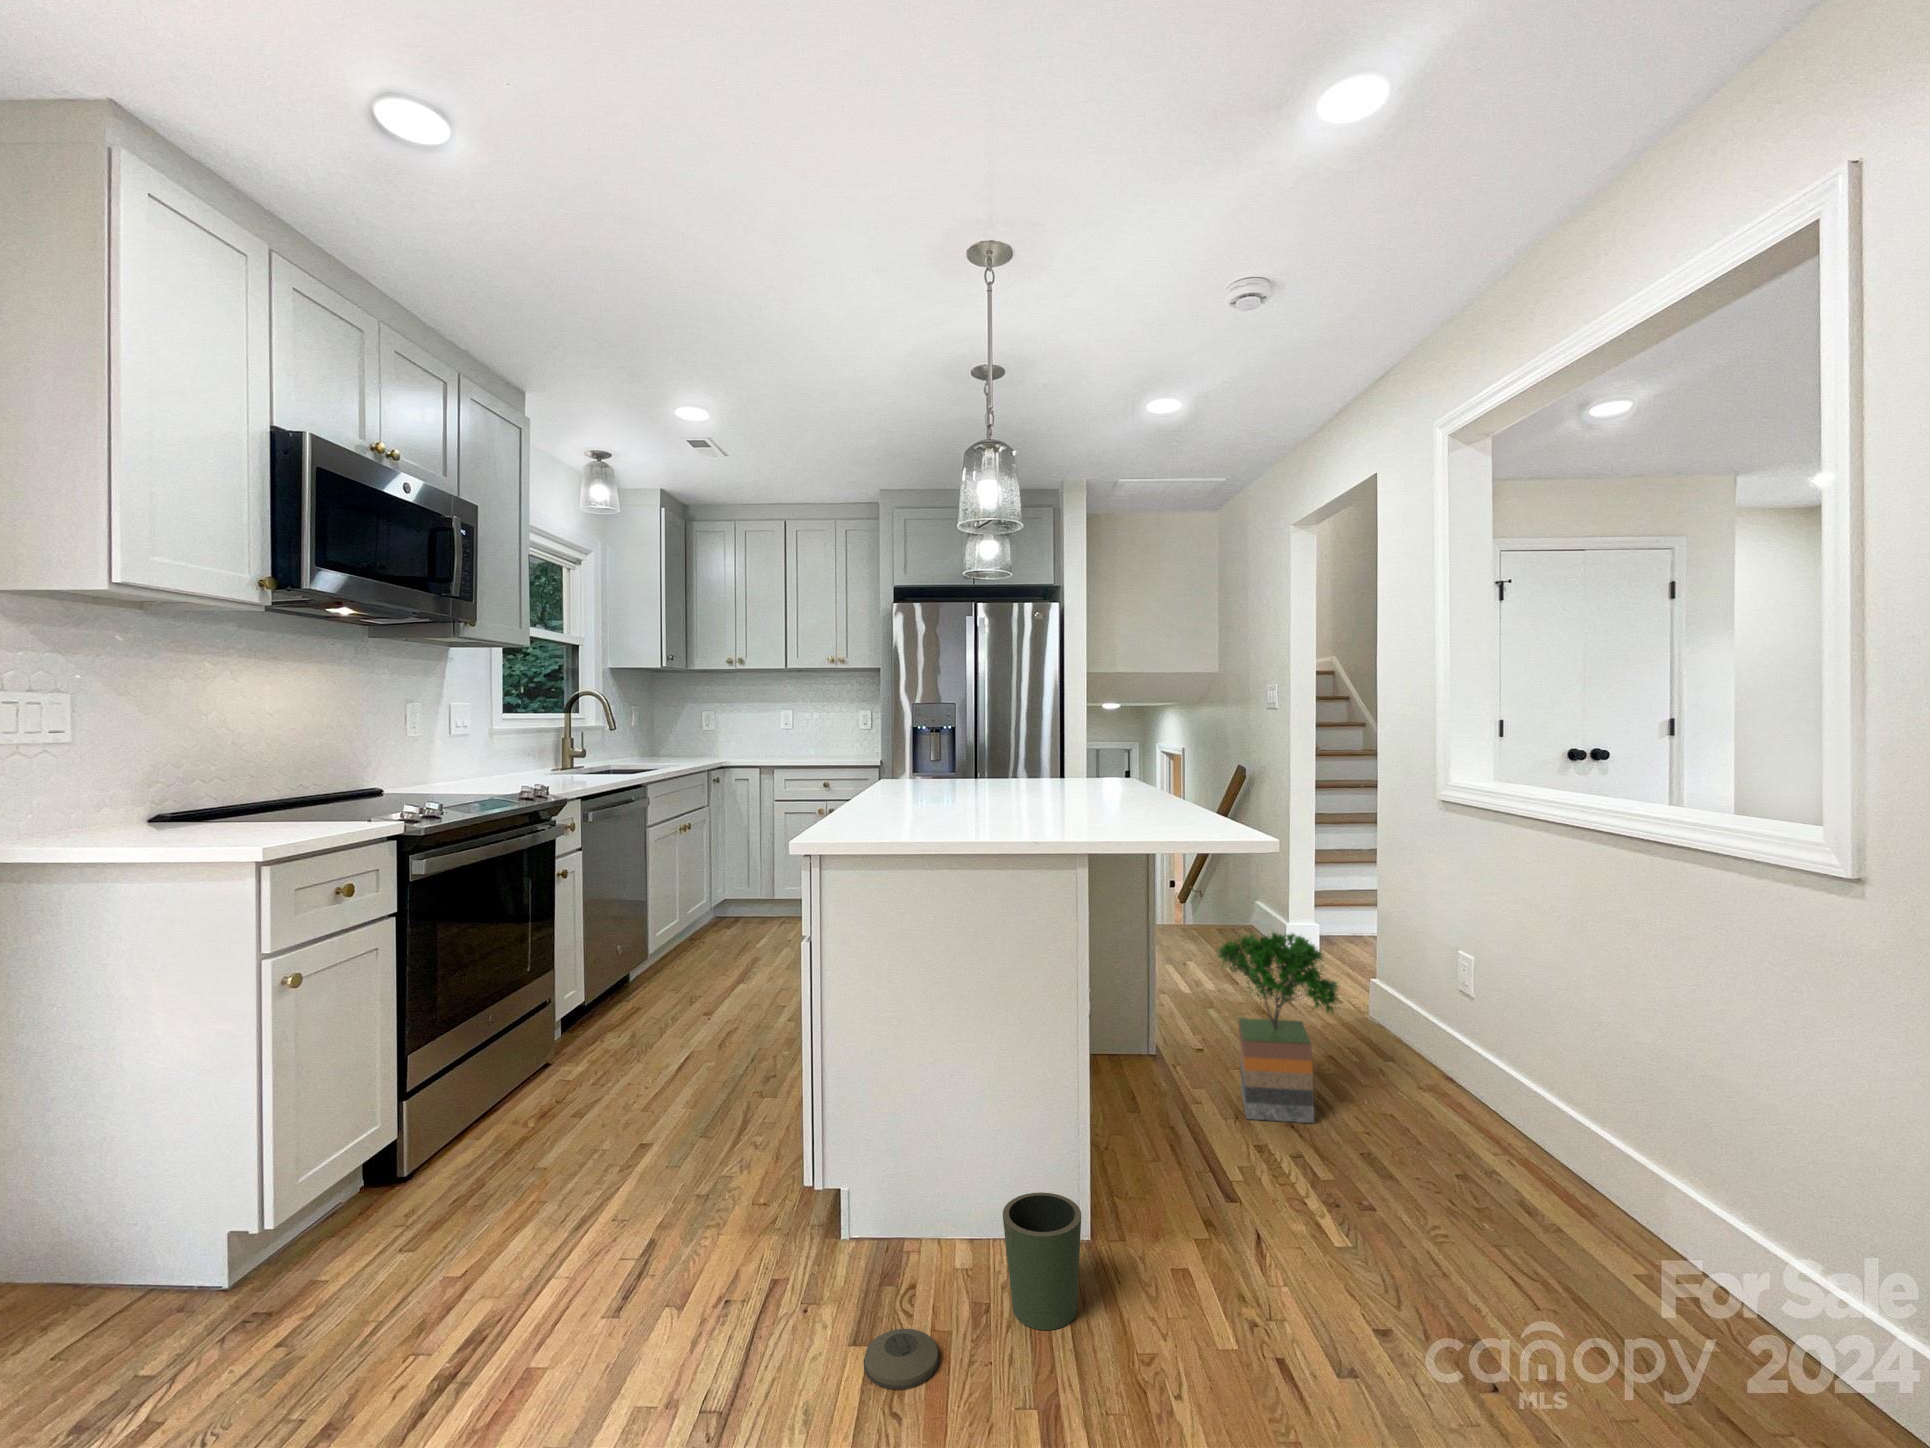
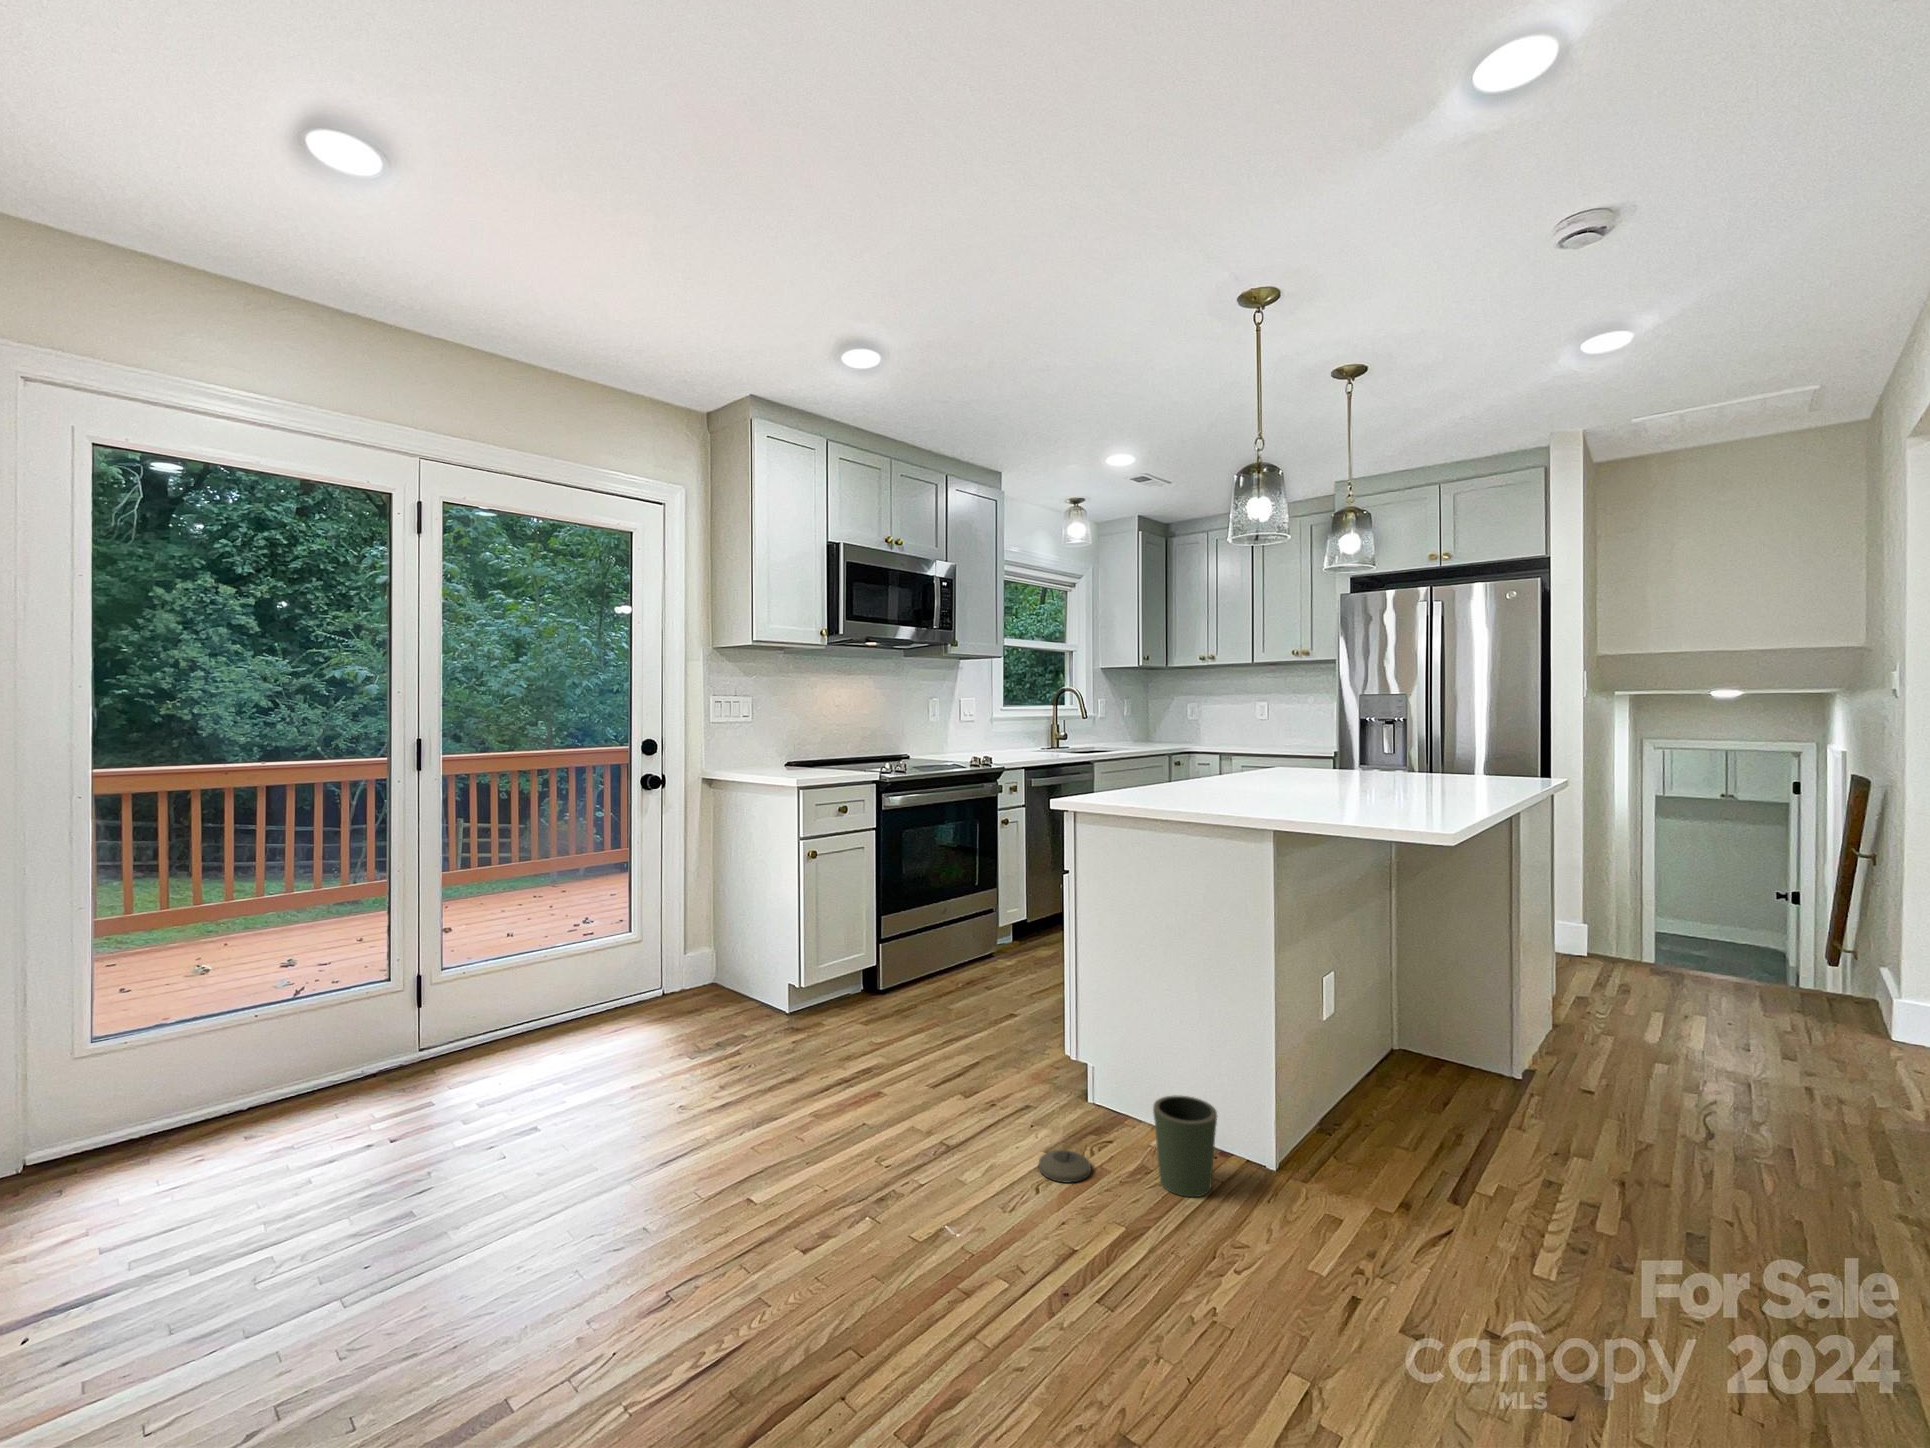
potted tree: present [1216,932,1338,1123] -> none [1506,955,1653,1171]

